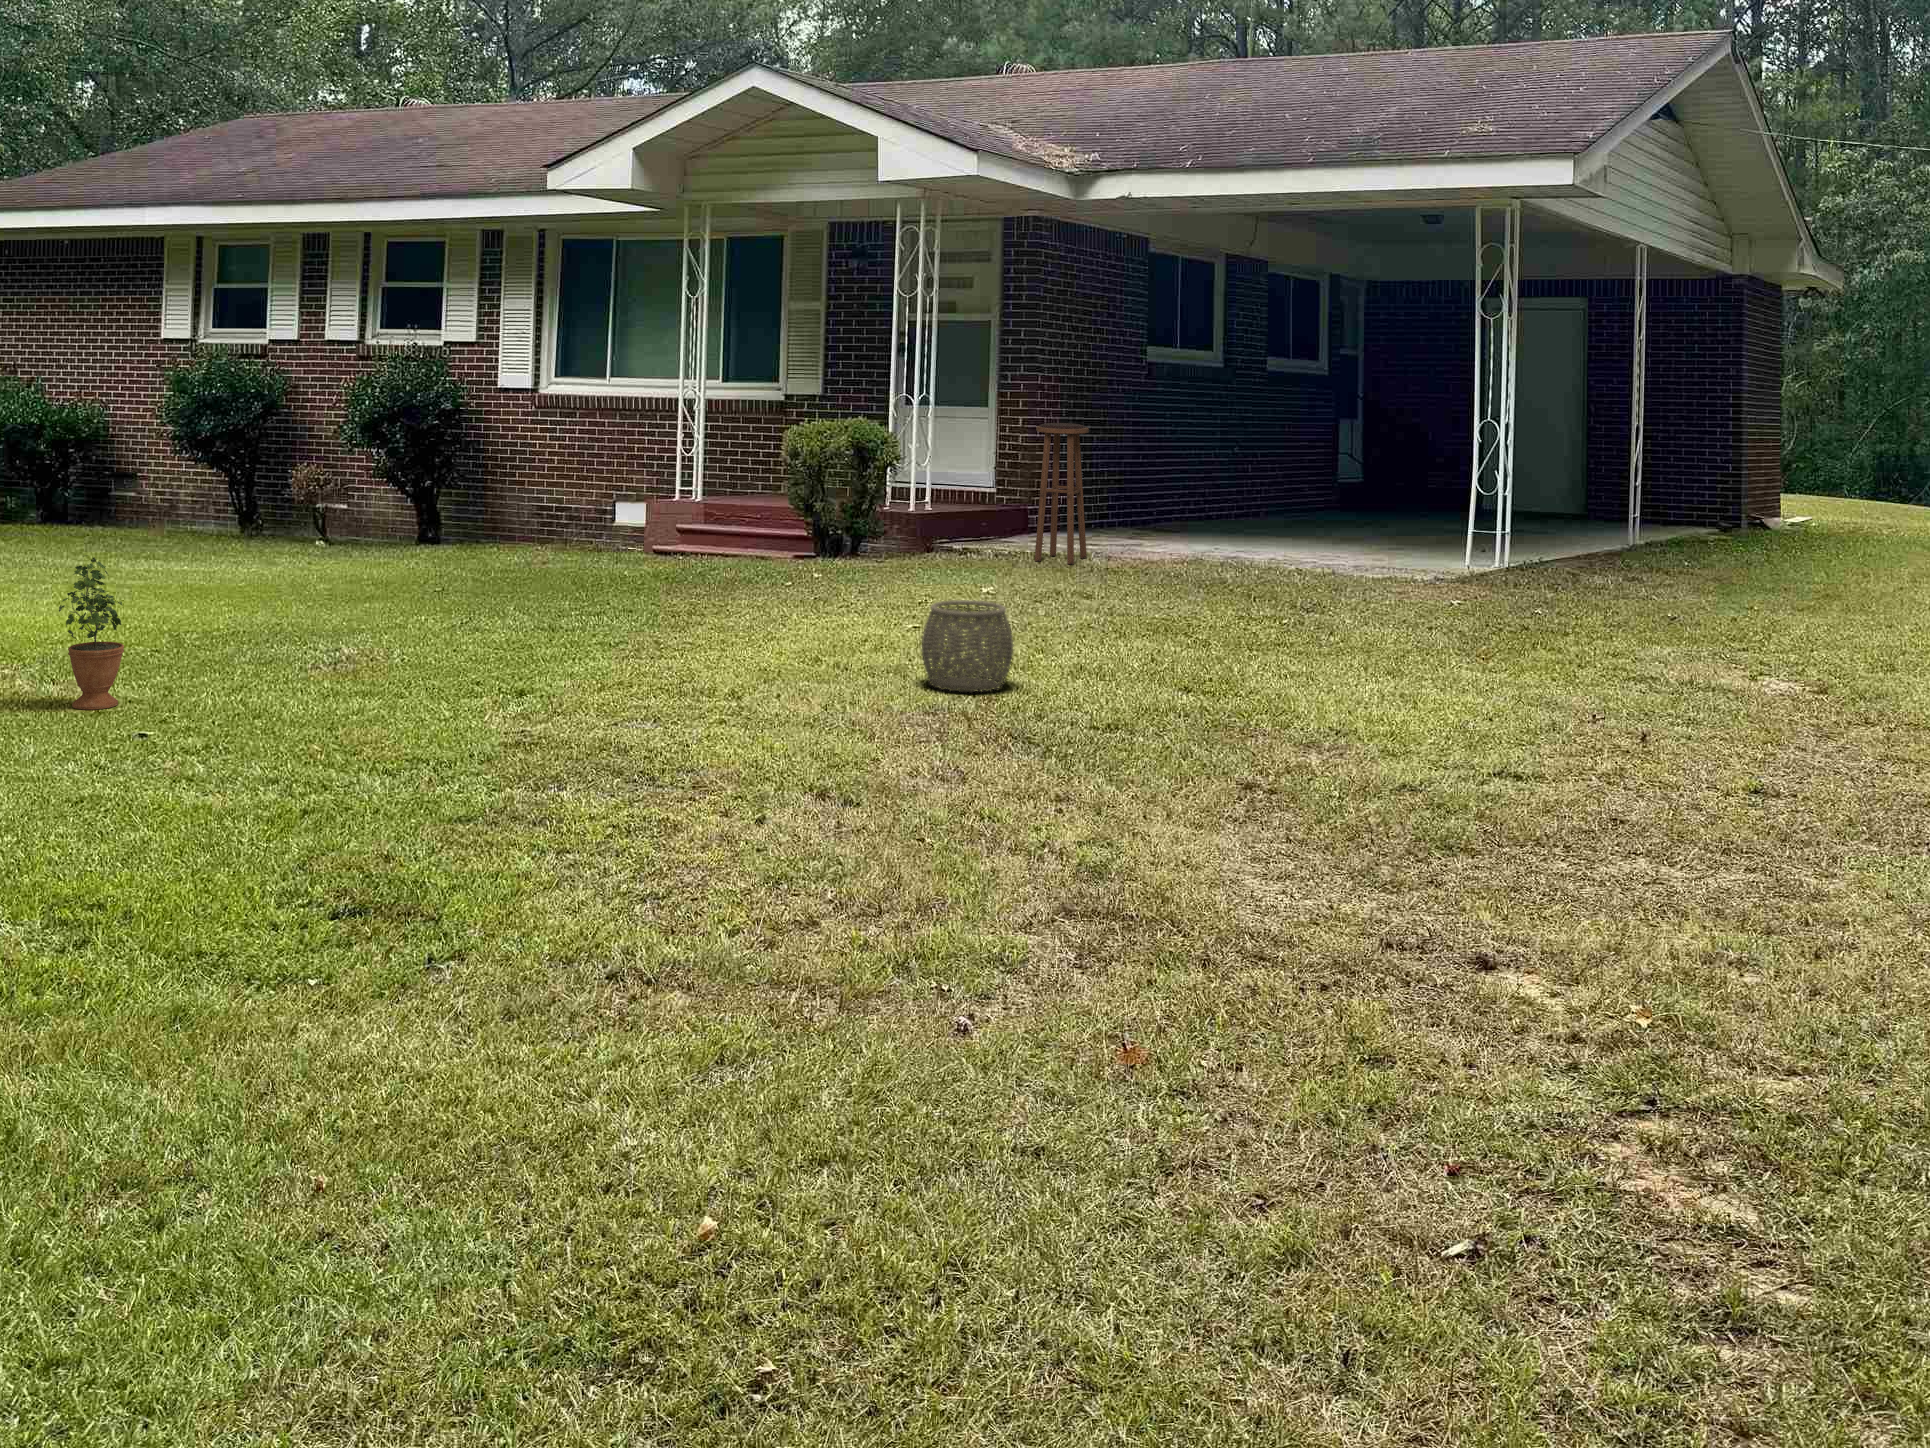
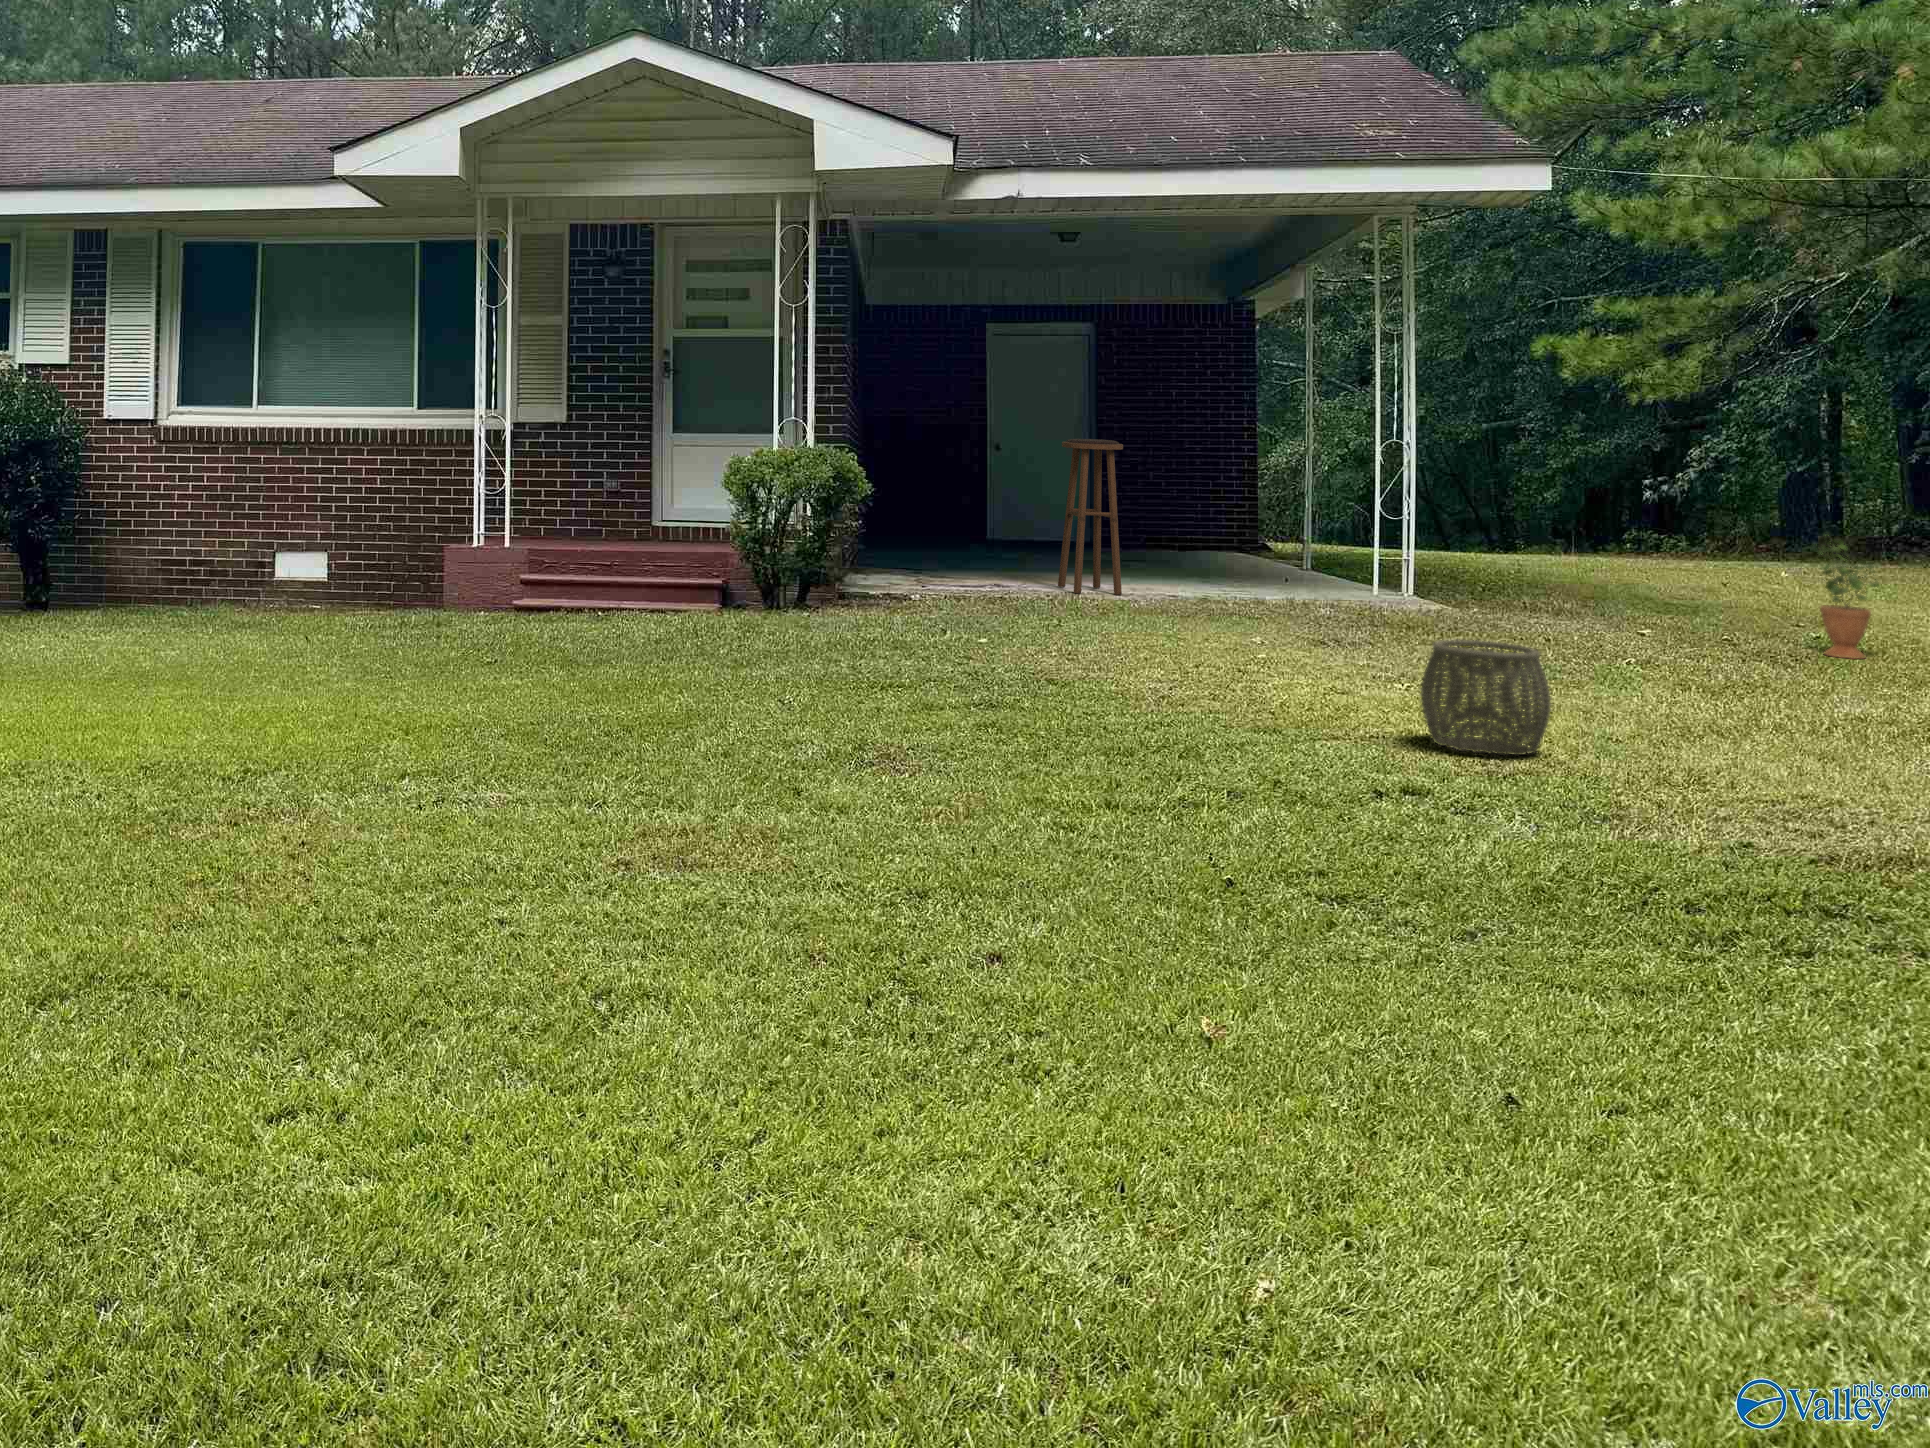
potted plant: present [59,558,124,710] -> present [1816,540,1879,659]
woven basket: present [921,600,1014,692] -> present [1420,639,1551,755]

